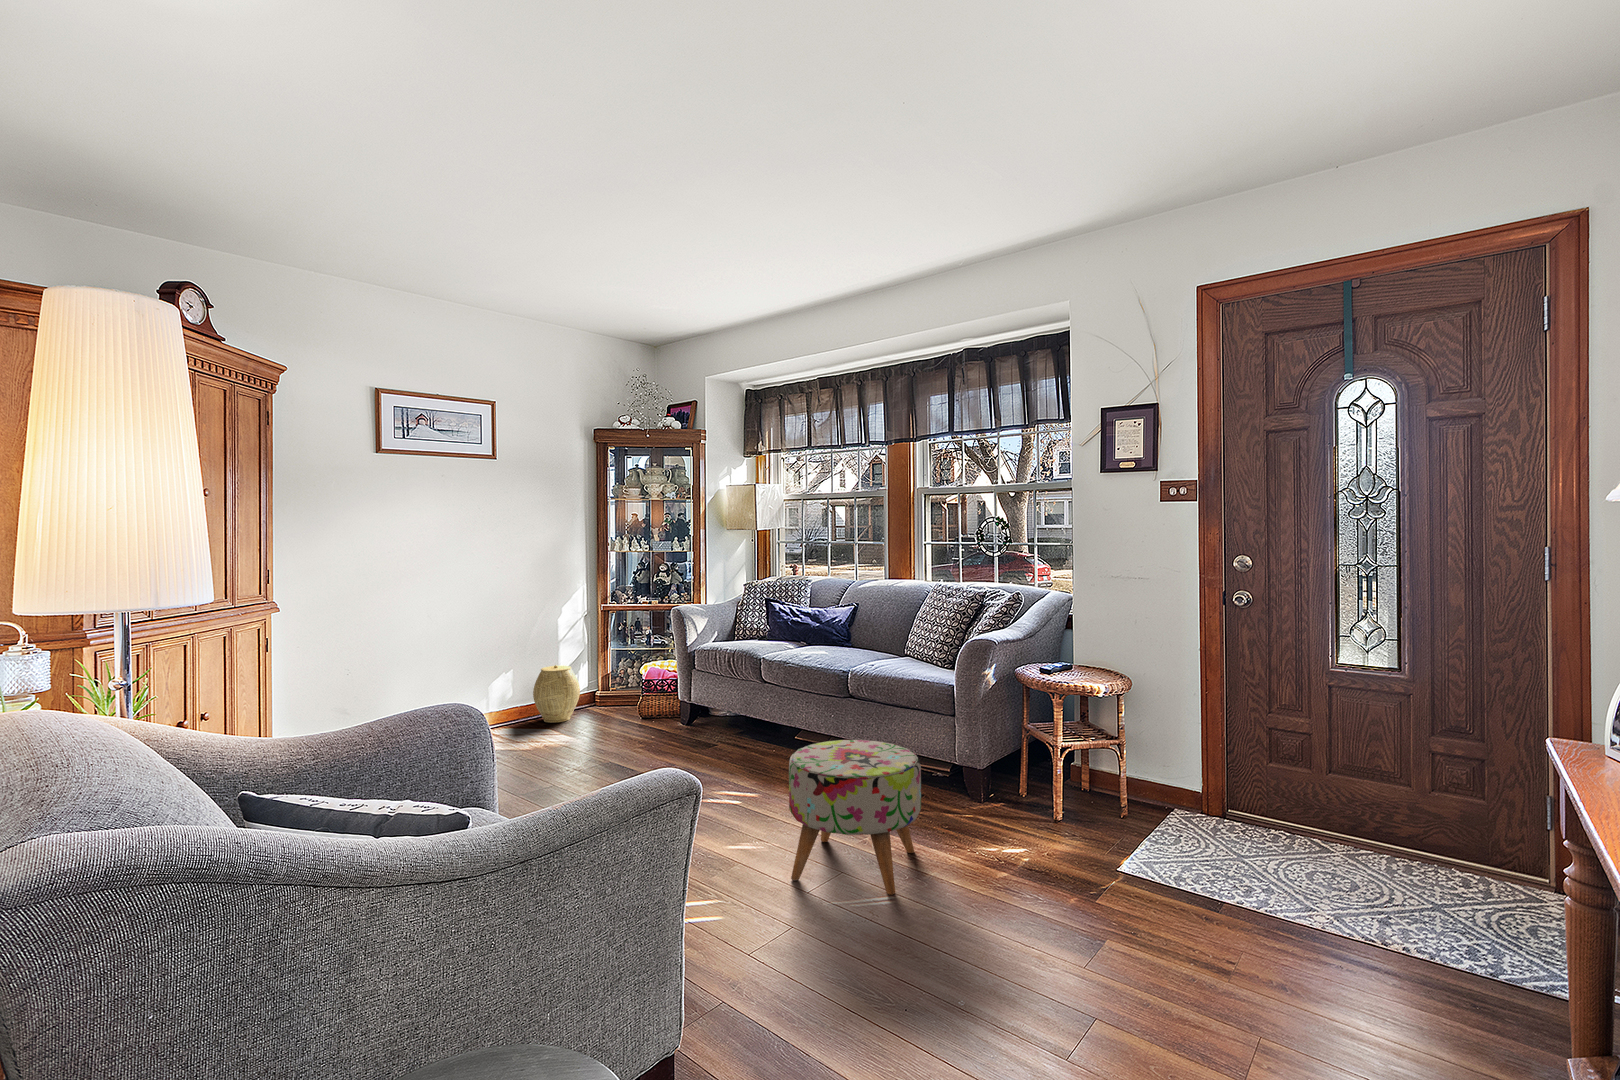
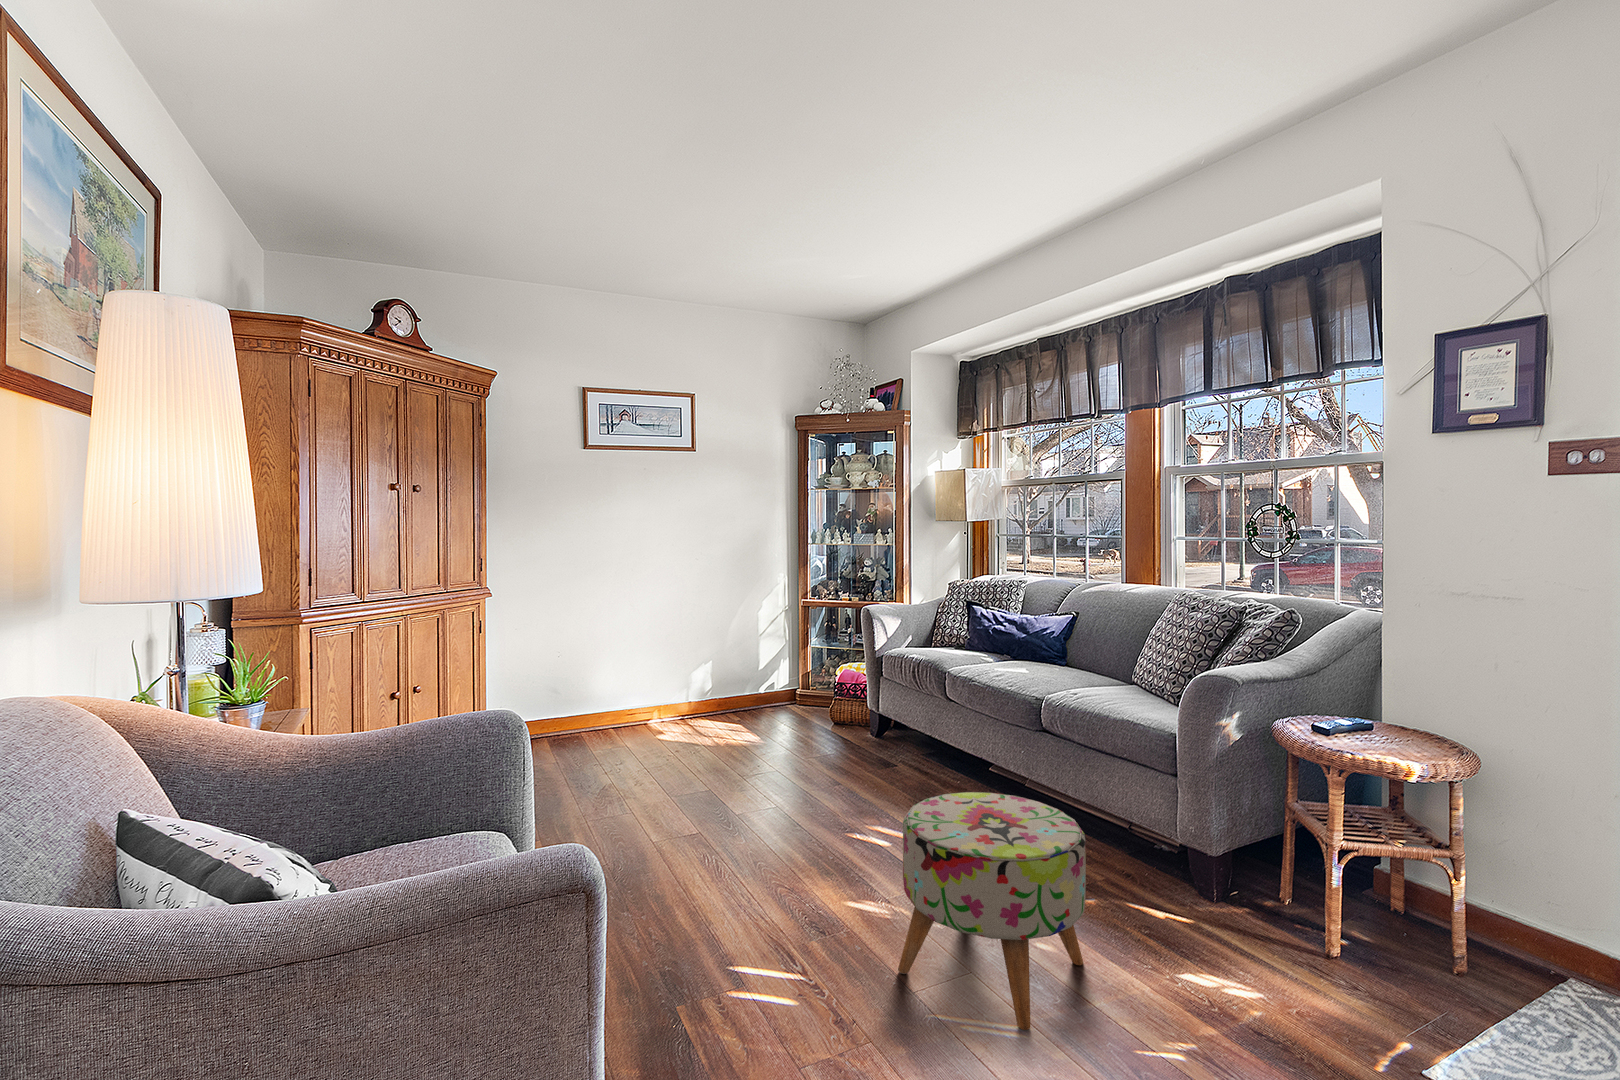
woven basket: present [533,665,580,723] -> none [729,659,774,718]

